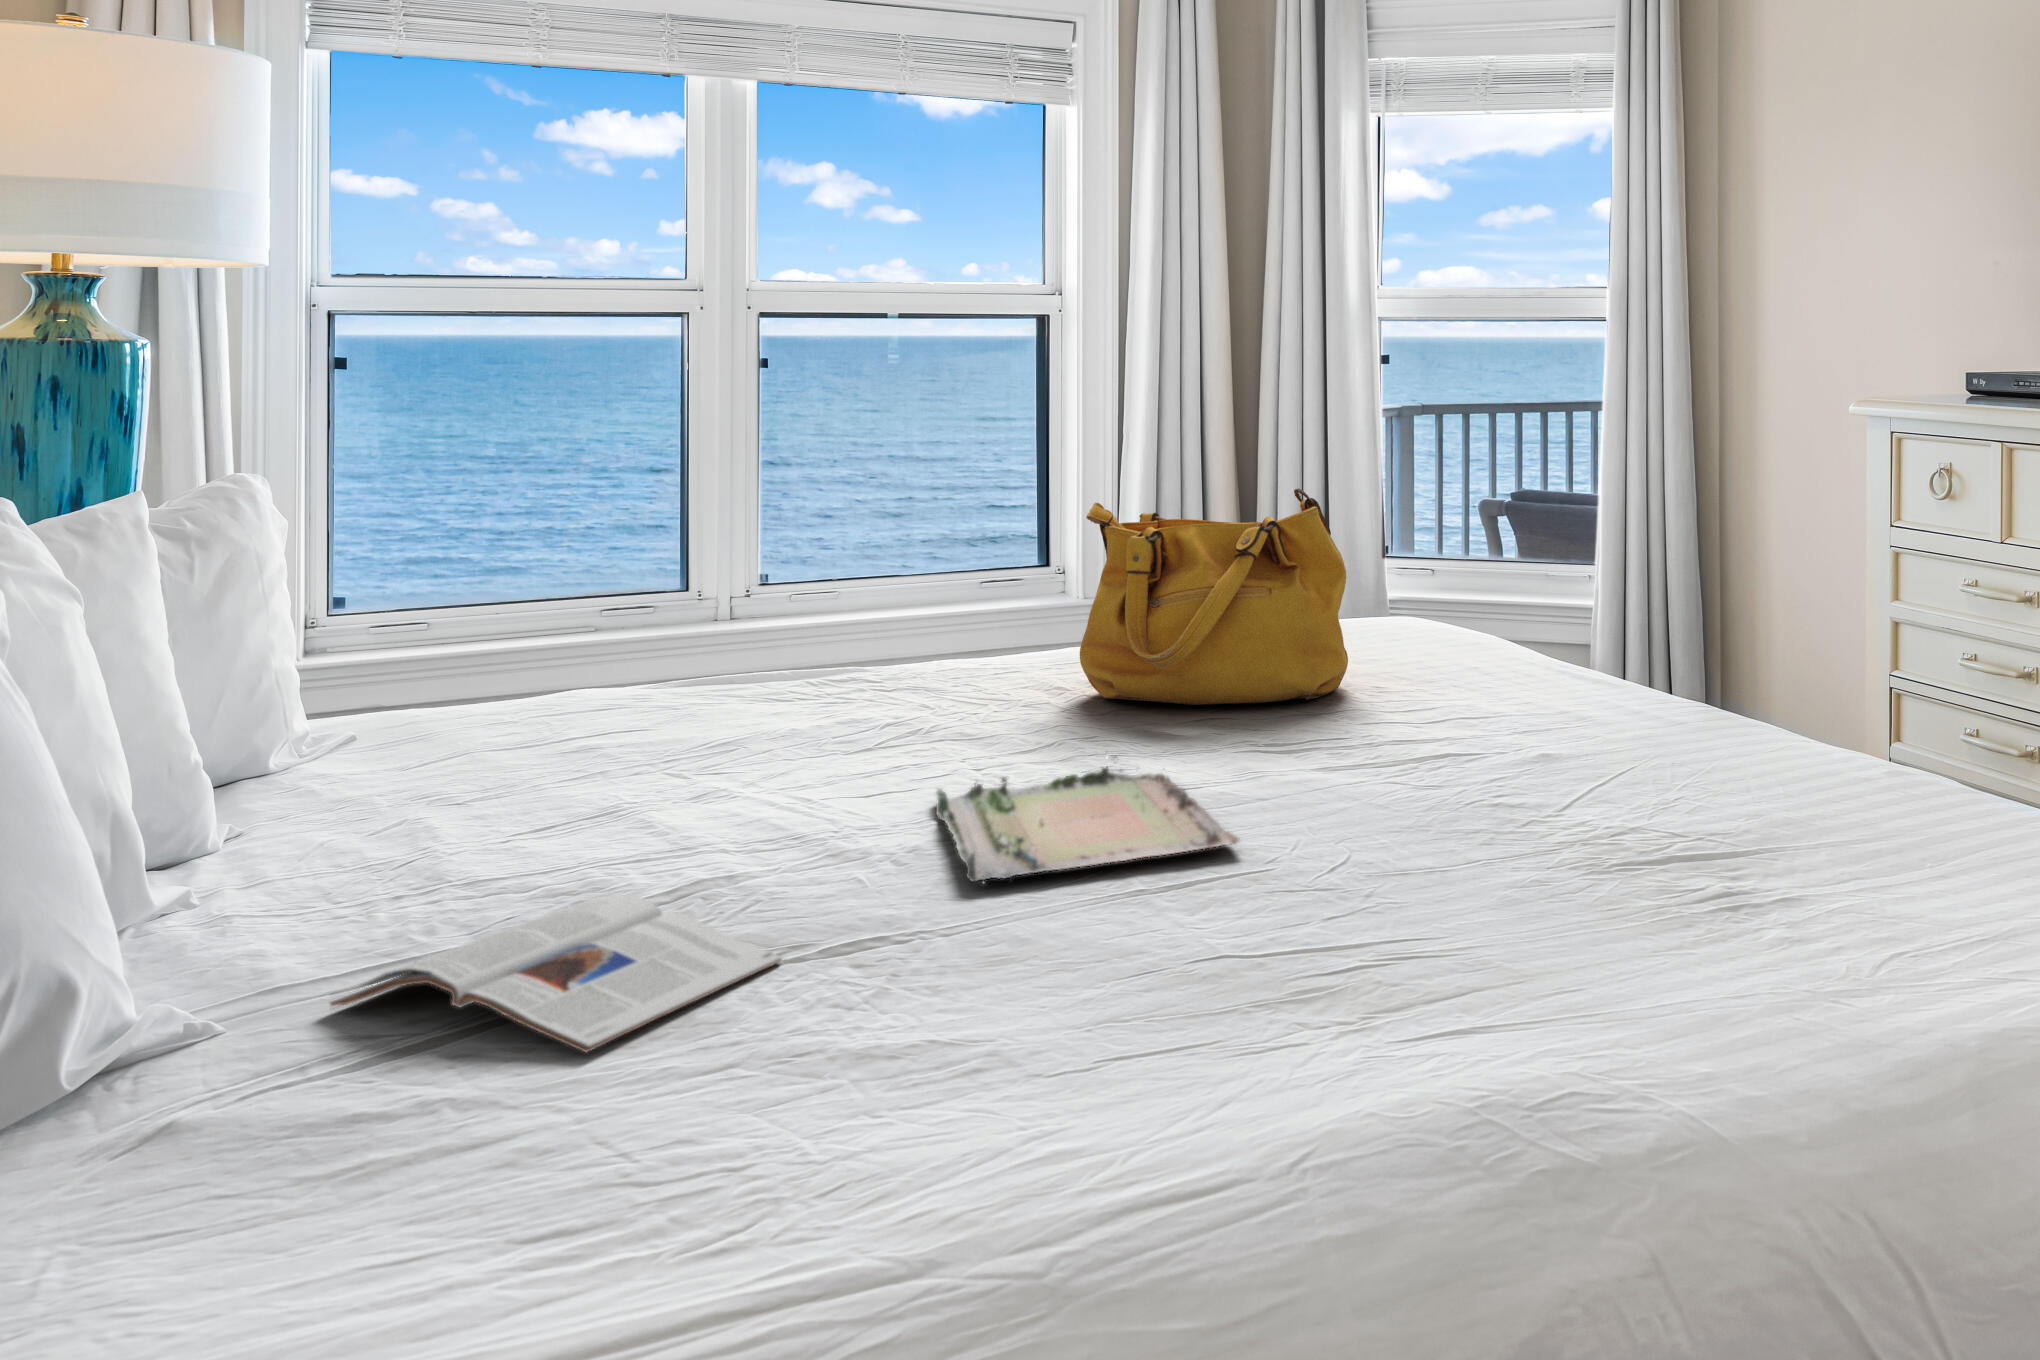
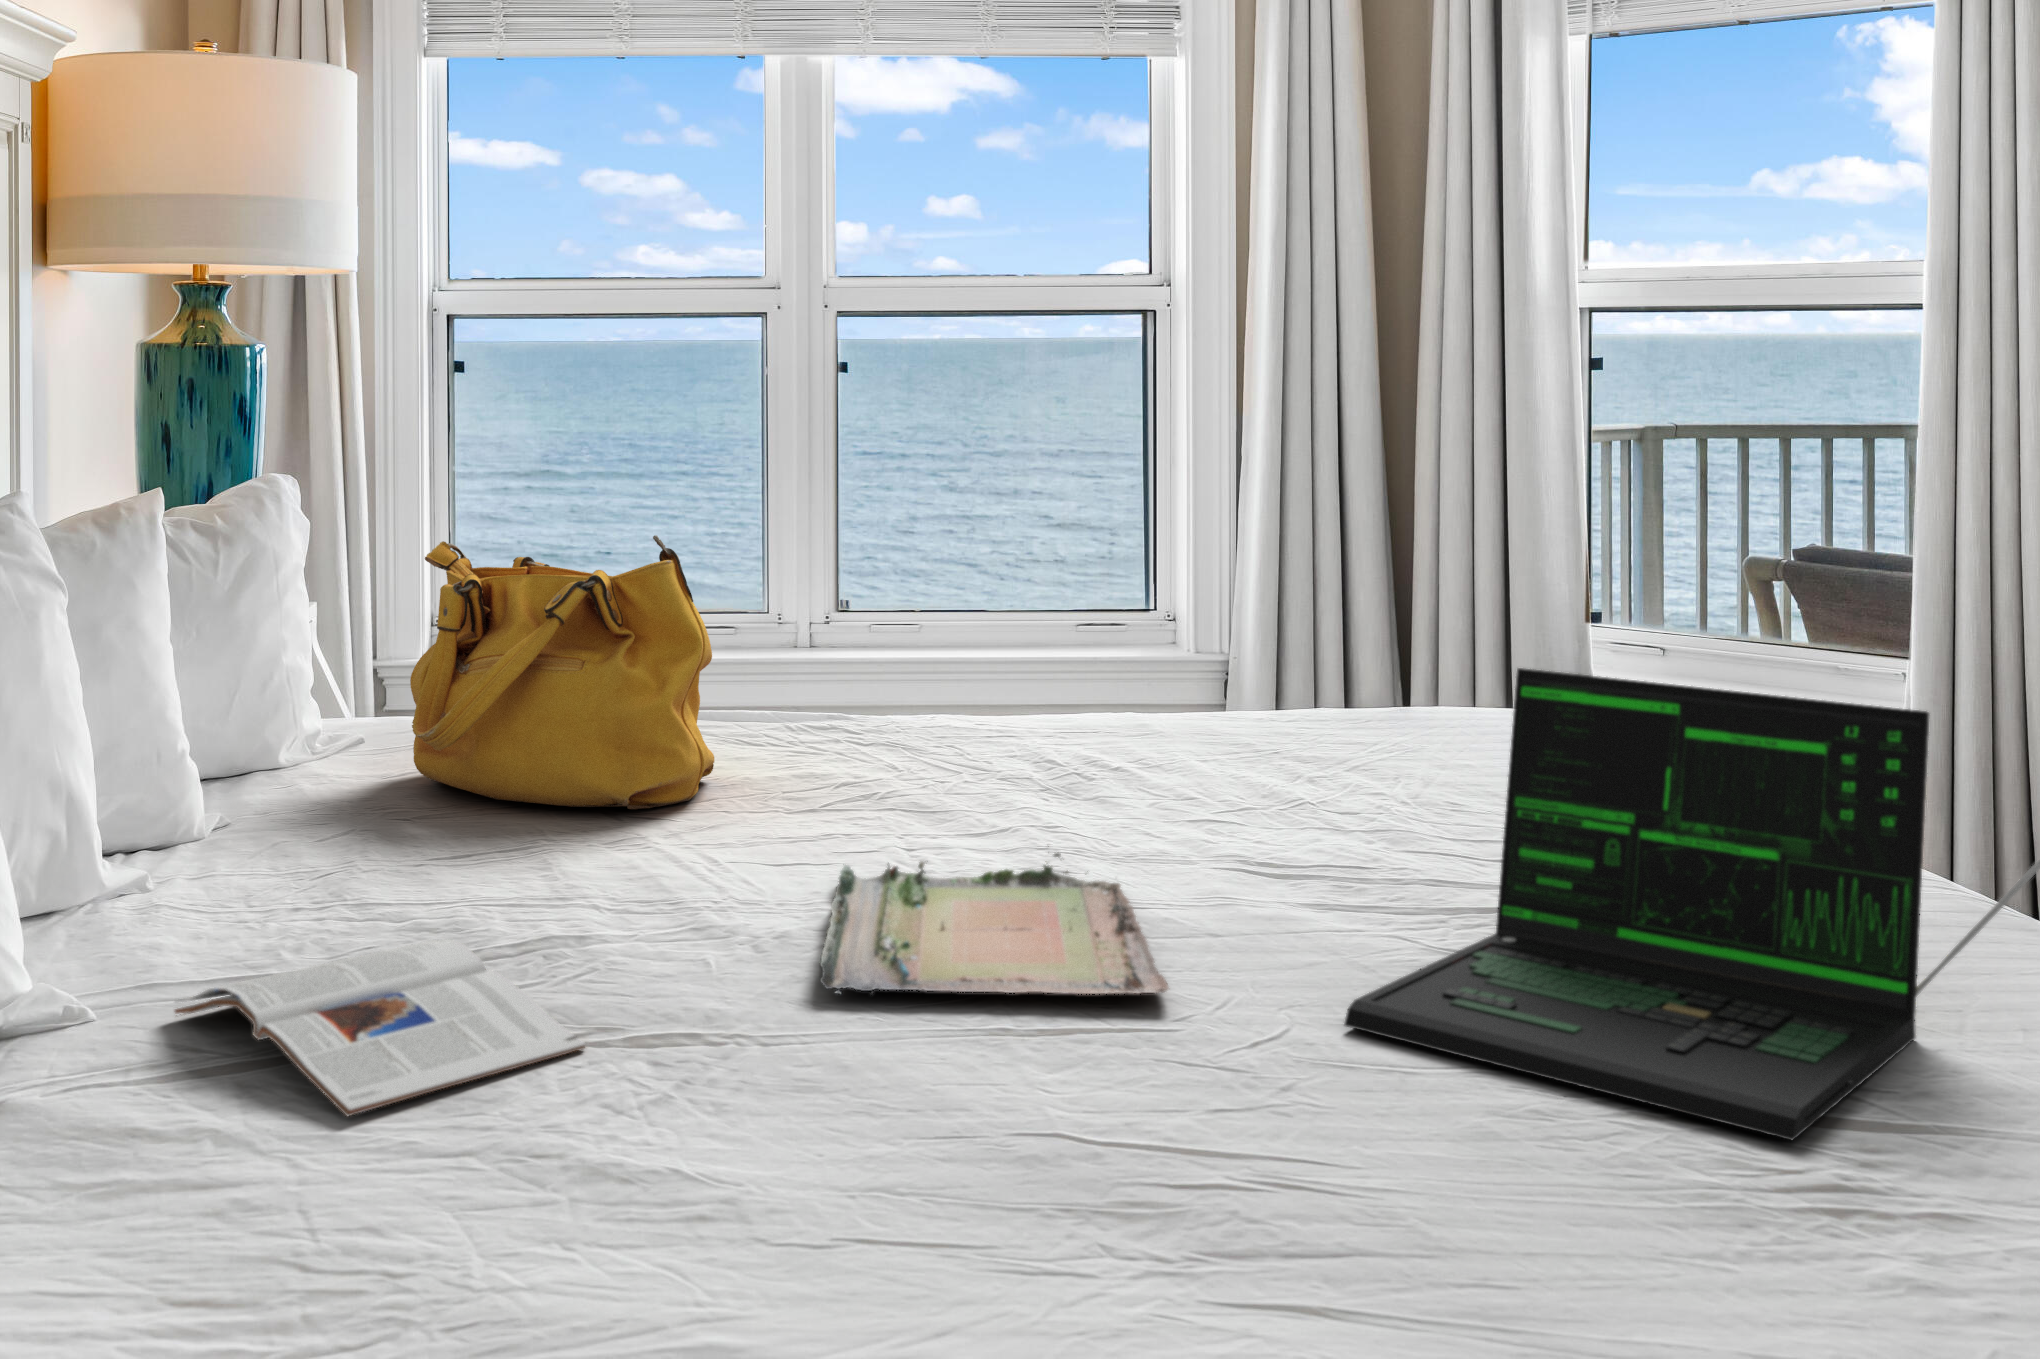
handbag: present [1080,488,1348,705] -> present [410,535,714,809]
laptop: none [1366,582,1771,867] -> present [1344,668,2040,1140]

